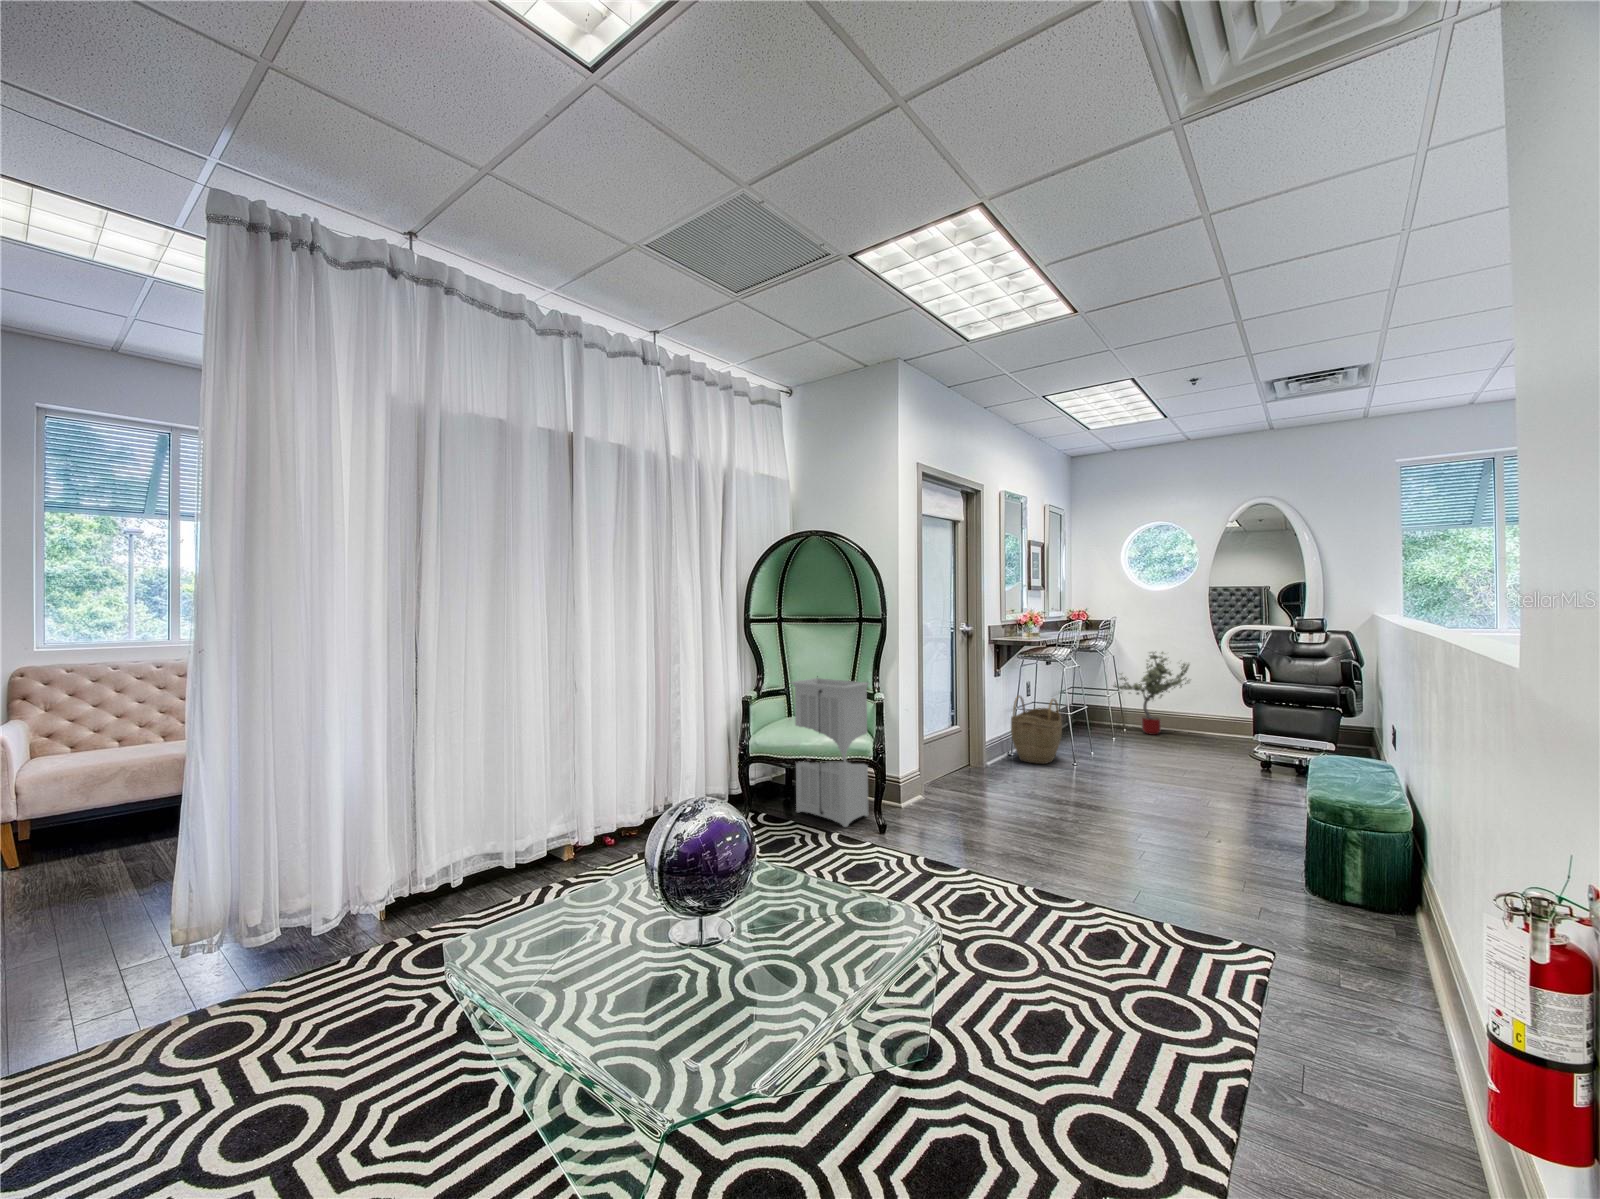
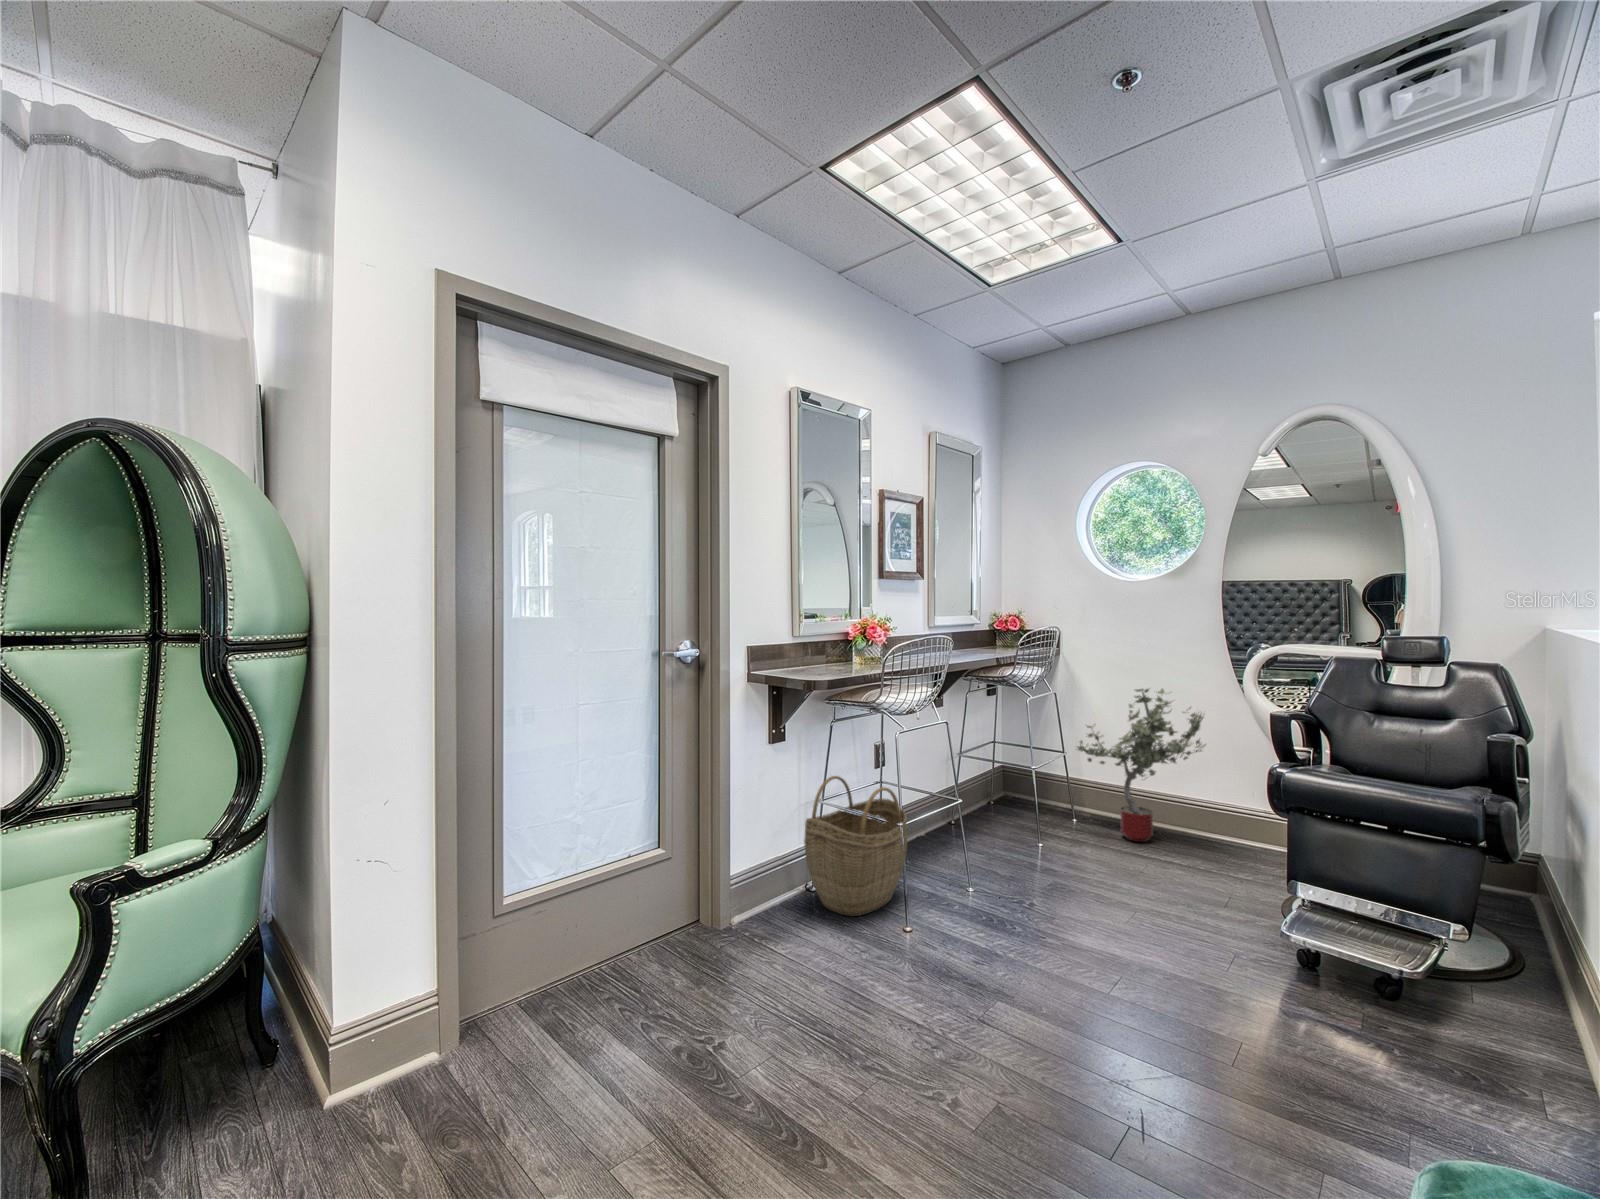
storage cabinet: present [791,676,869,827] -> none [163,754,298,1119]

